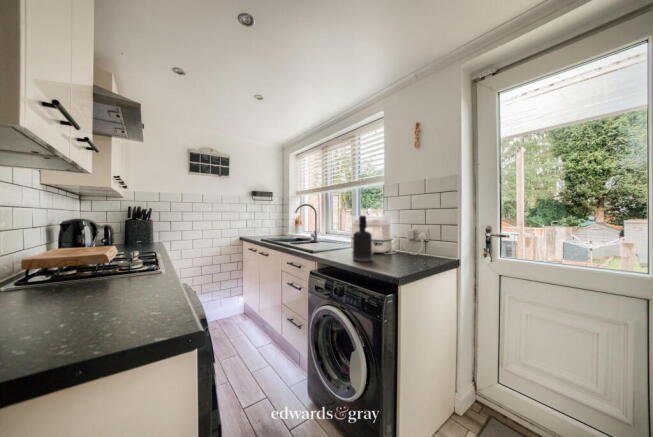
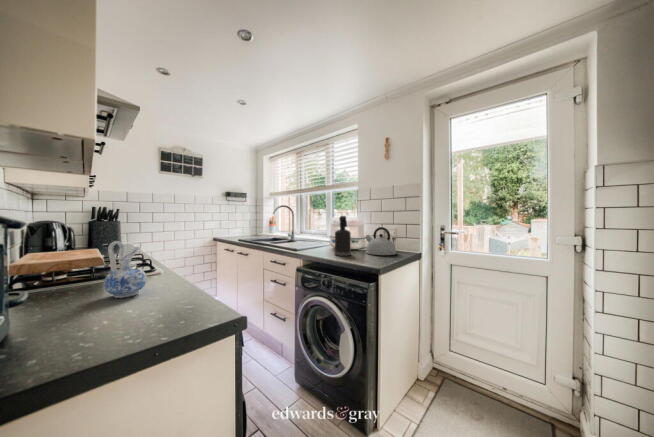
kettle: none [390,229,428,263] -> present [365,227,397,255]
ceramic pitcher: none [59,246,113,311] -> present [104,241,147,298]

